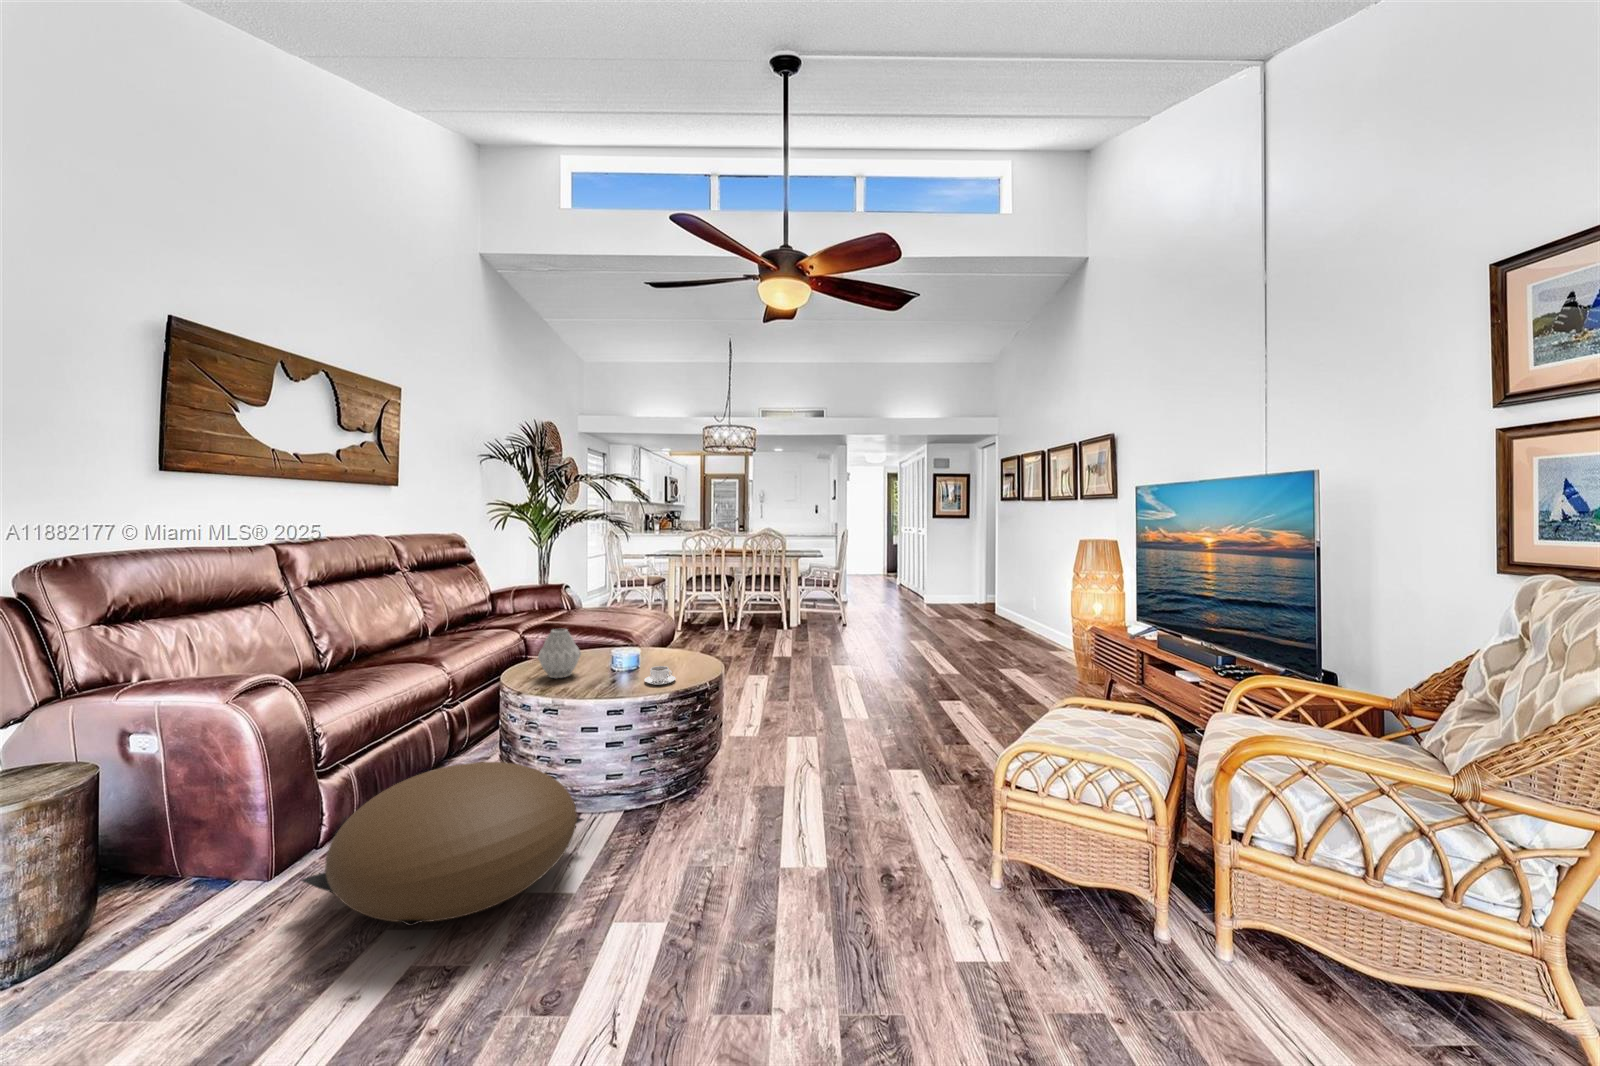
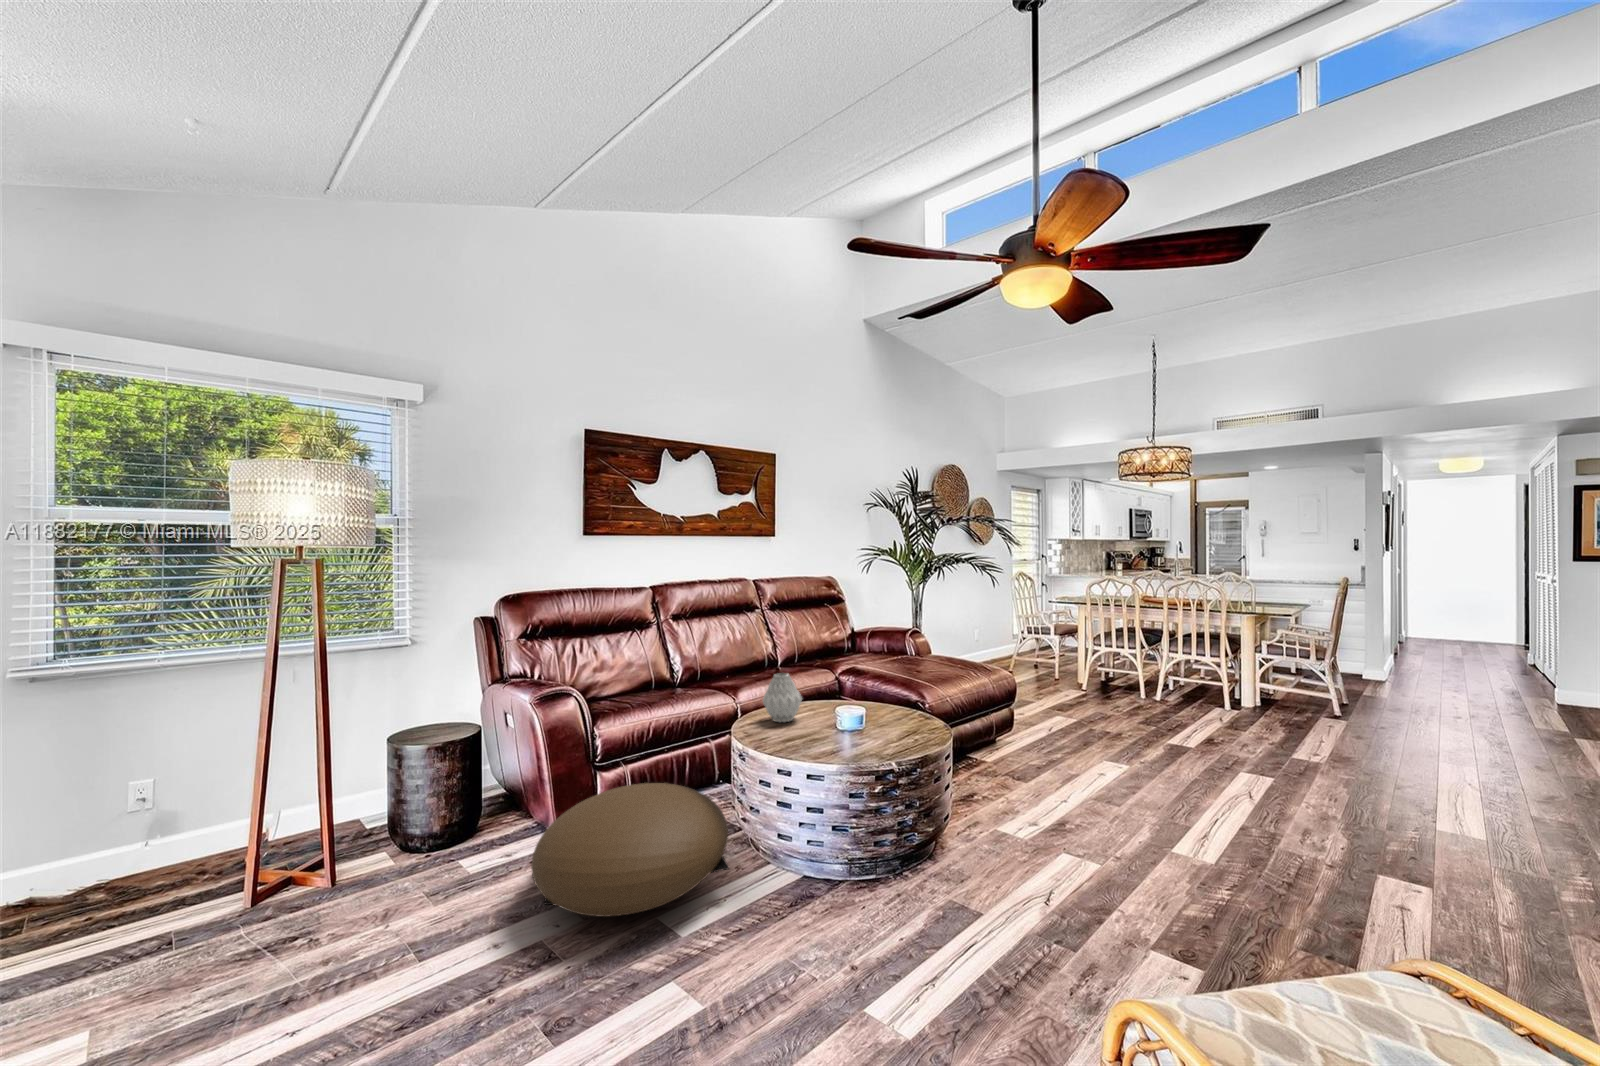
coffee cup: present [644,666,676,685] -> none [832,727,867,748]

